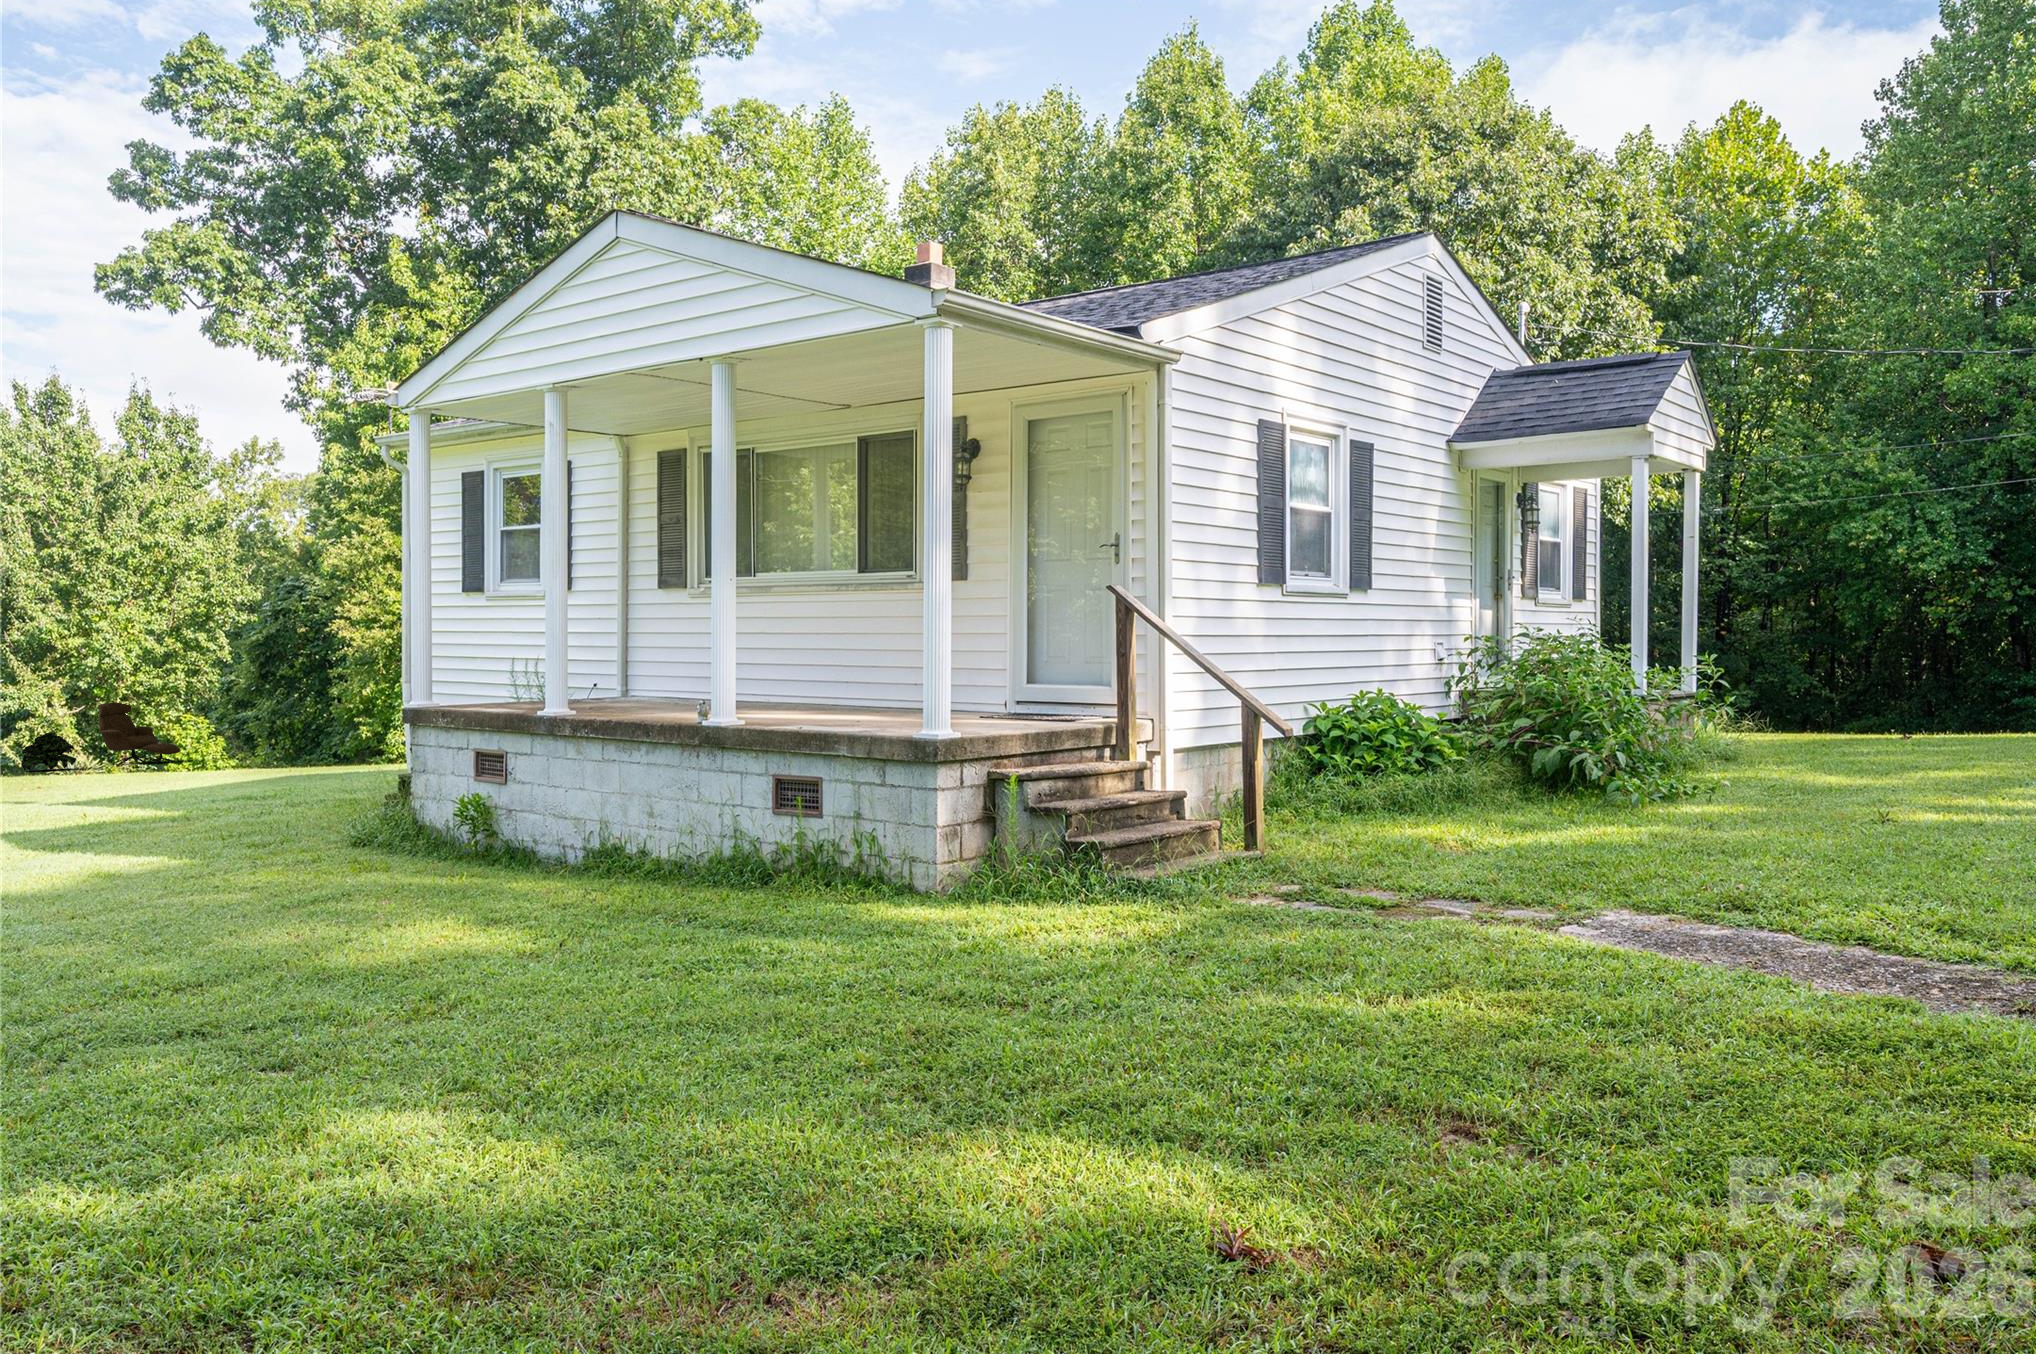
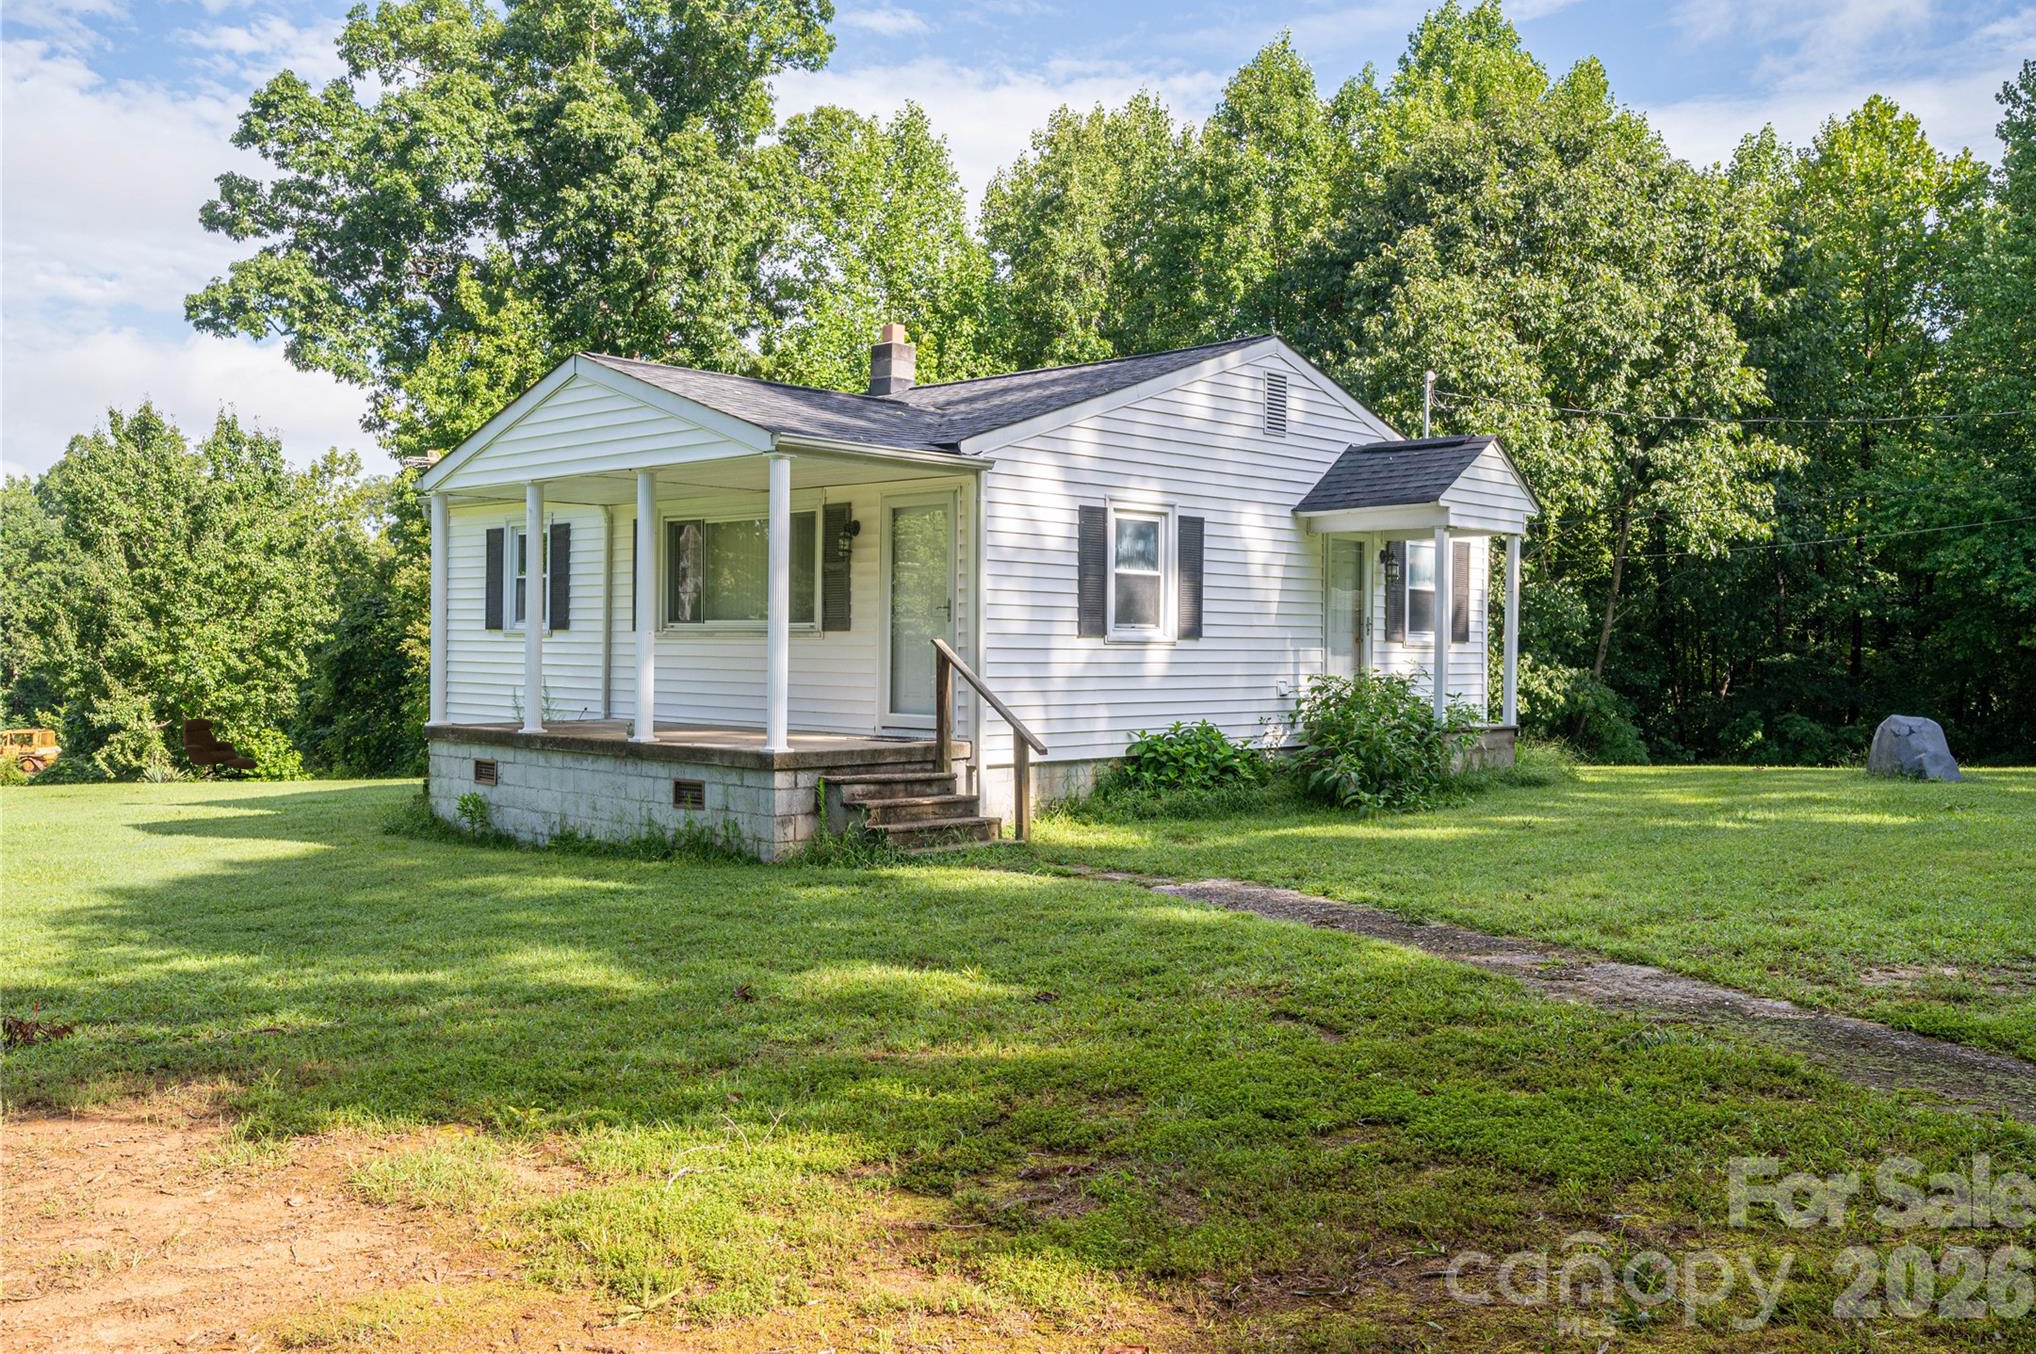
potted plant: present [21,732,76,771] -> none [112,746,162,784]

